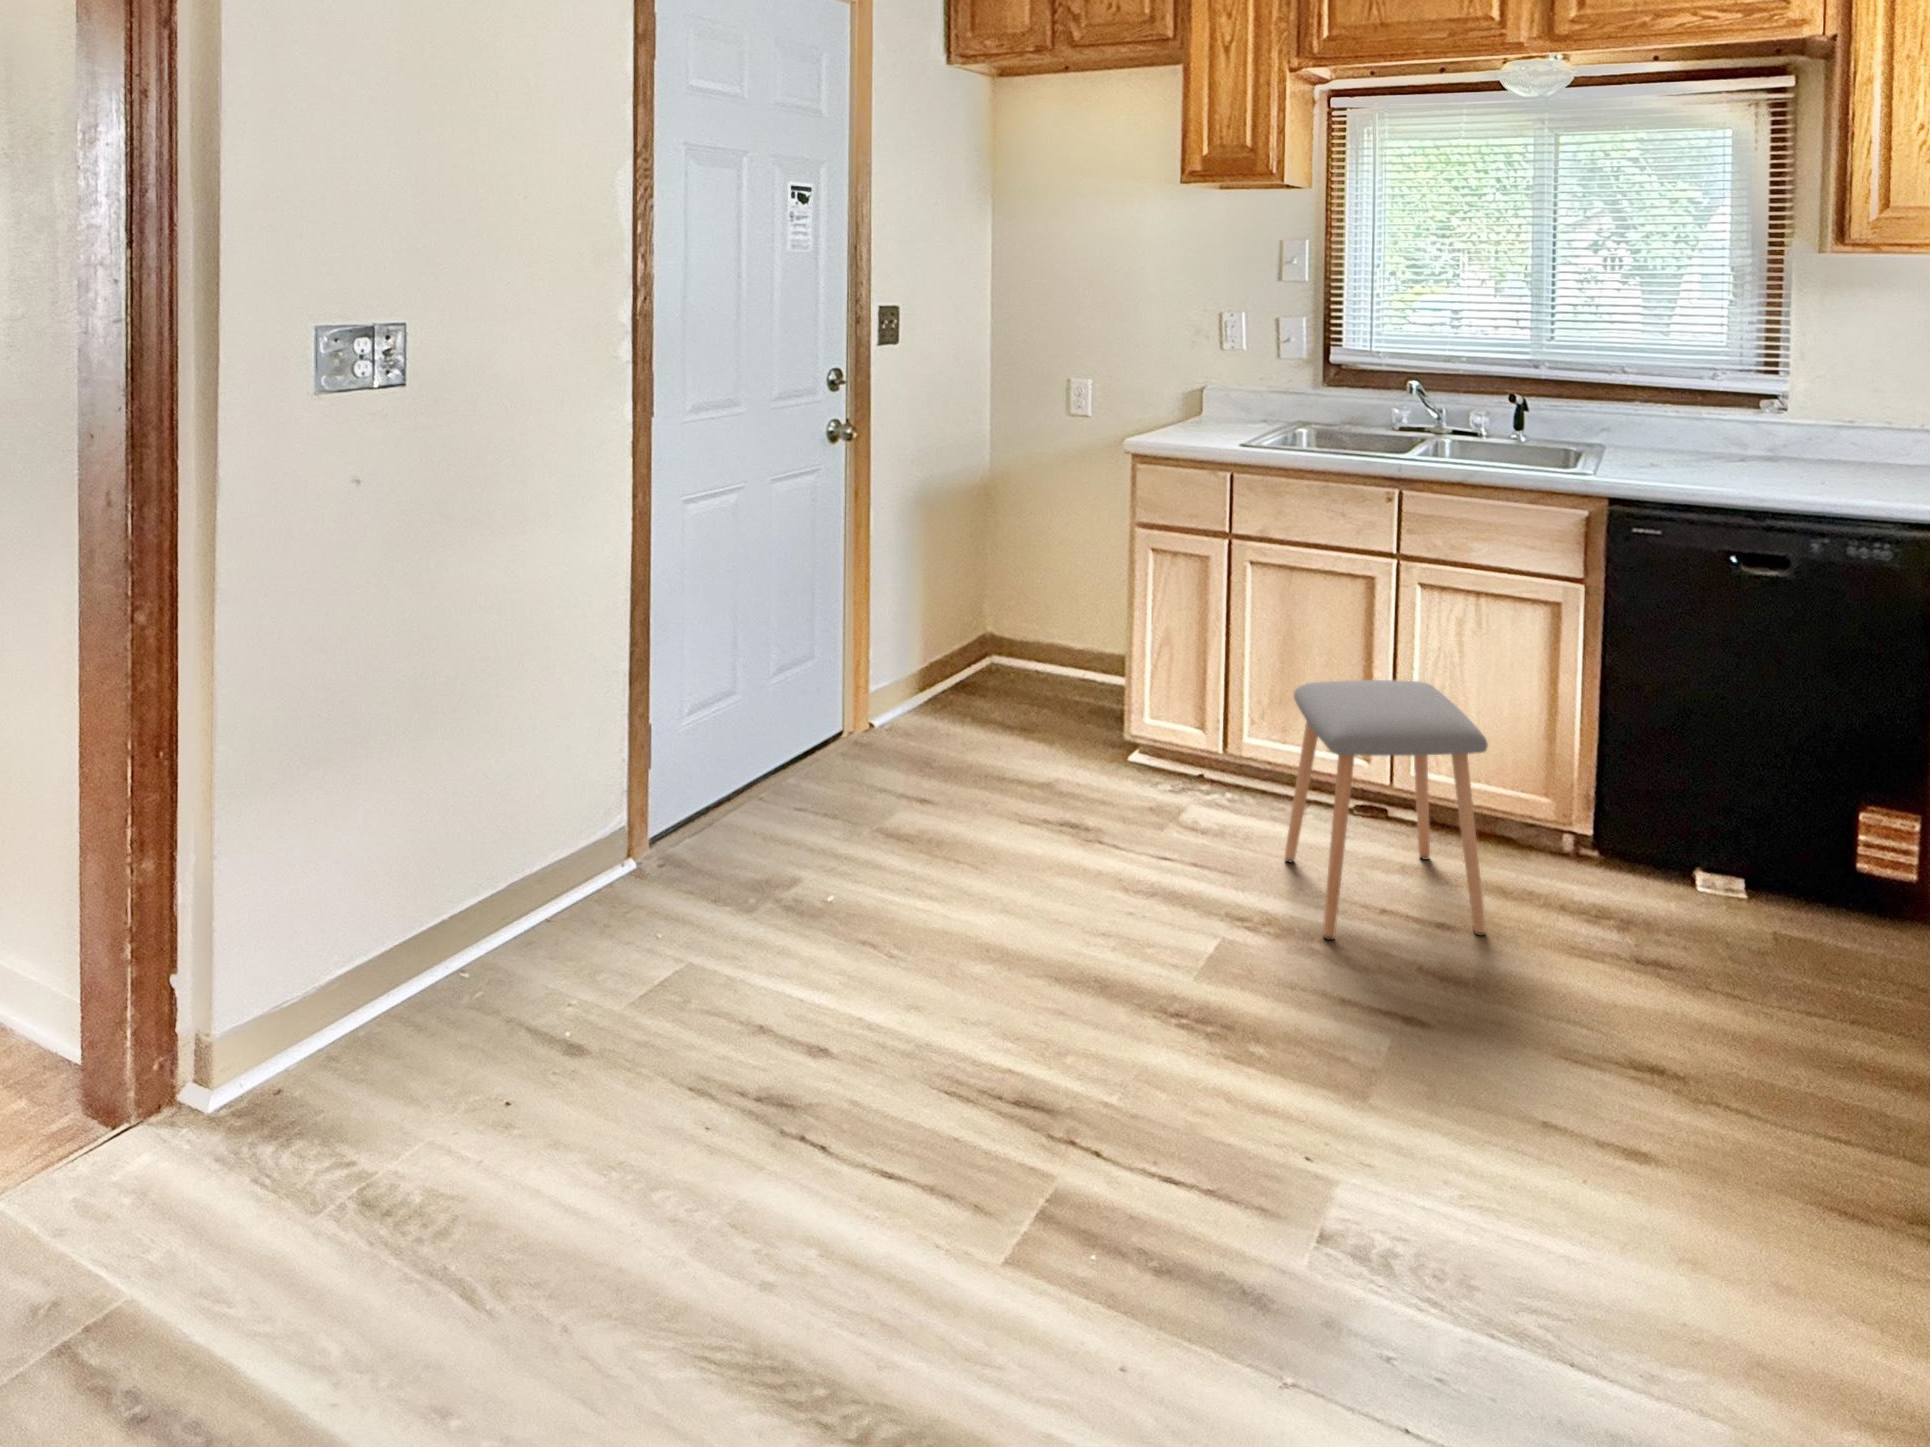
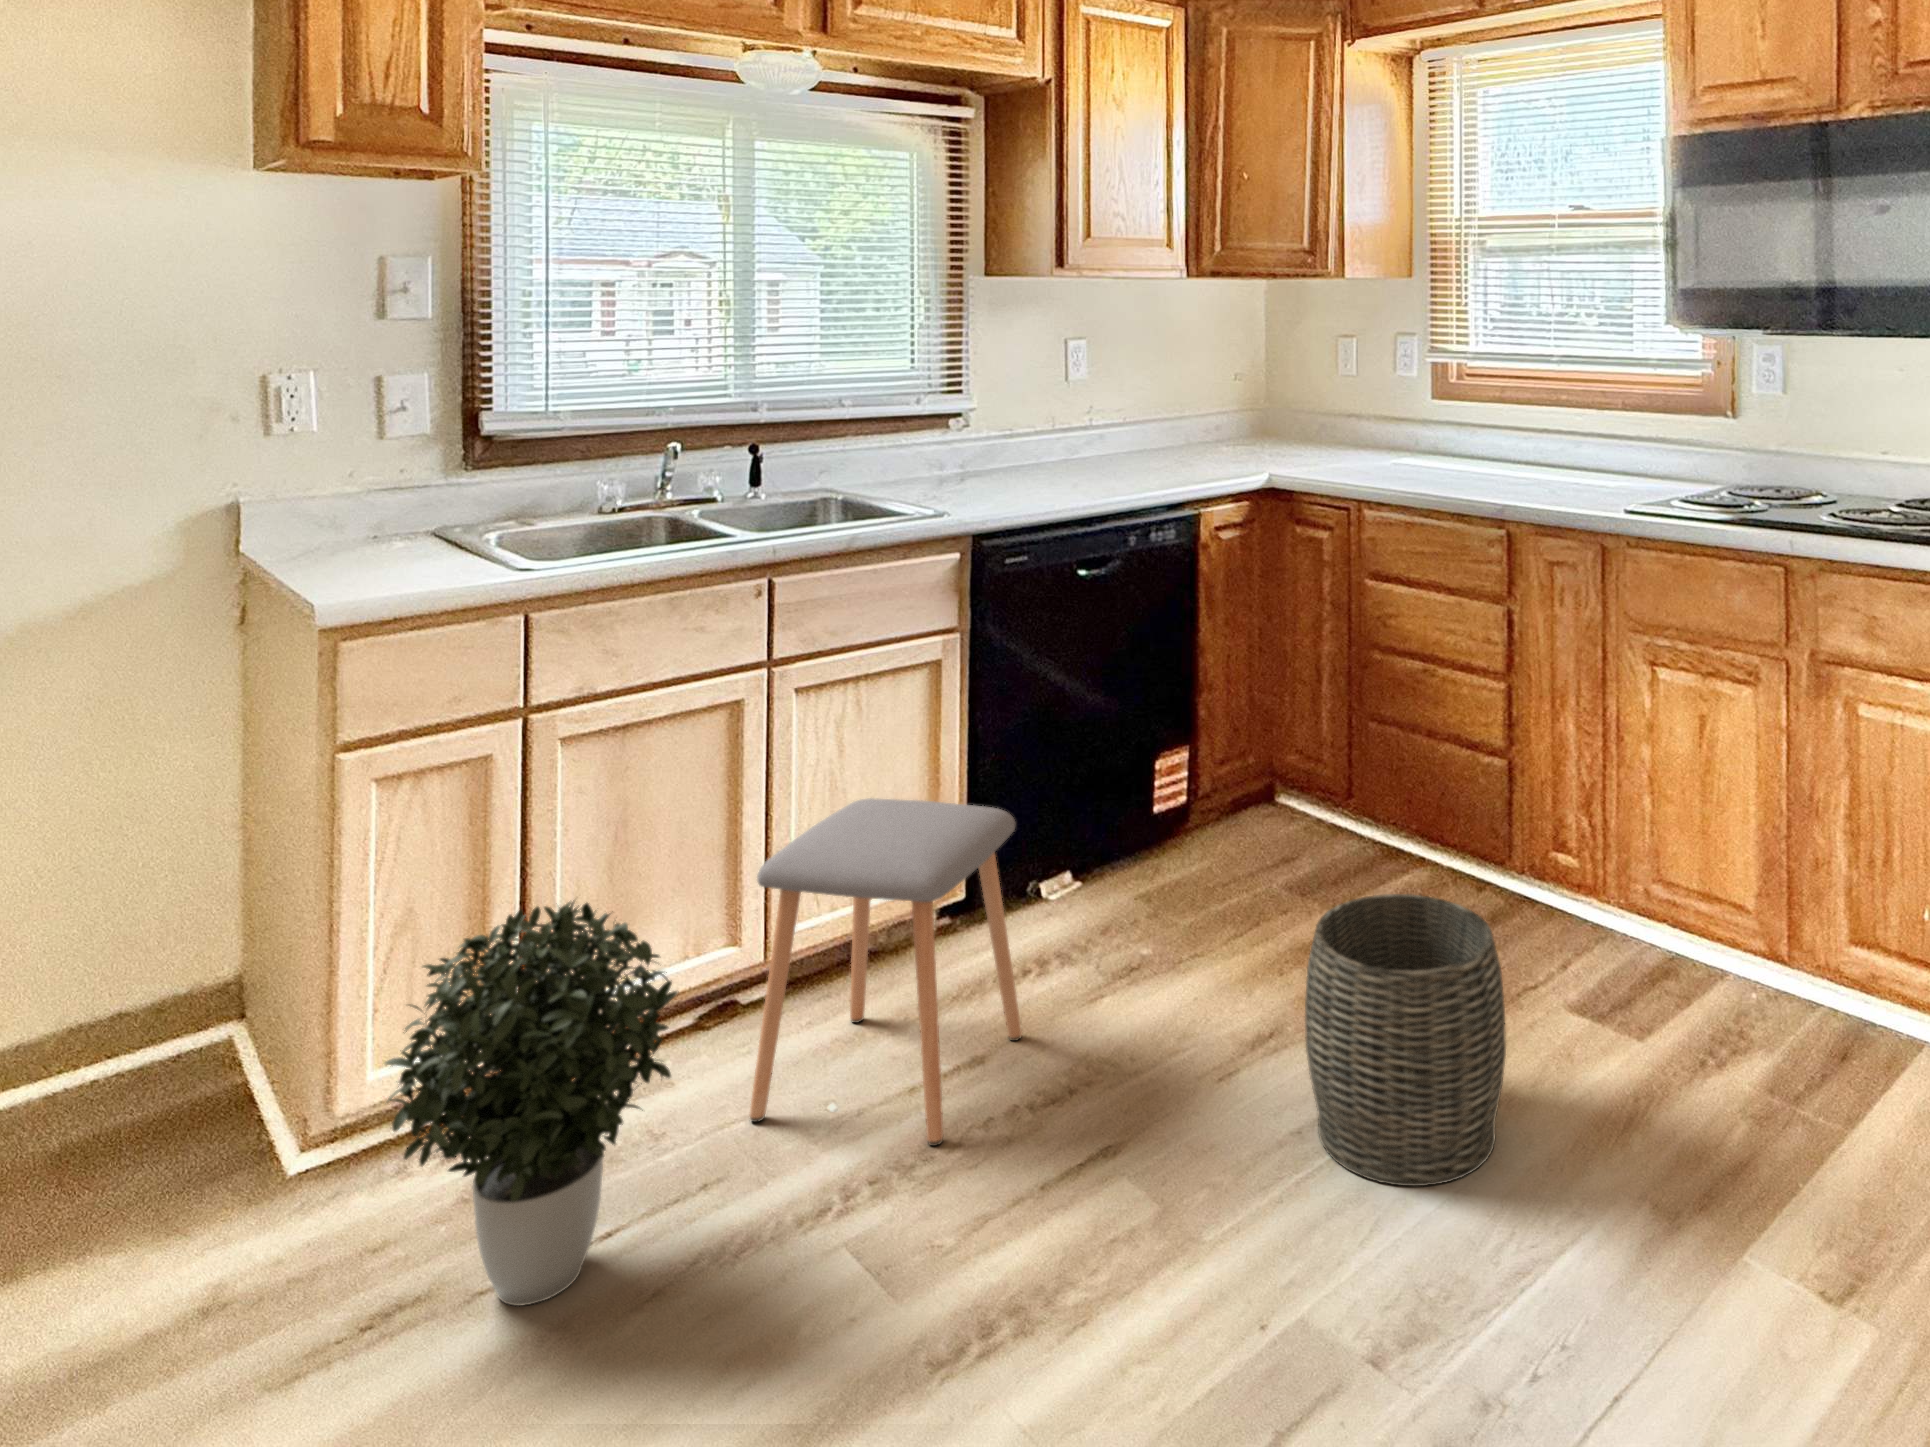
potted plant: none [1049,636,1196,859] -> present [385,901,678,1306]
woven basket: none [1476,944,1715,1292] -> present [1305,894,1506,1186]

